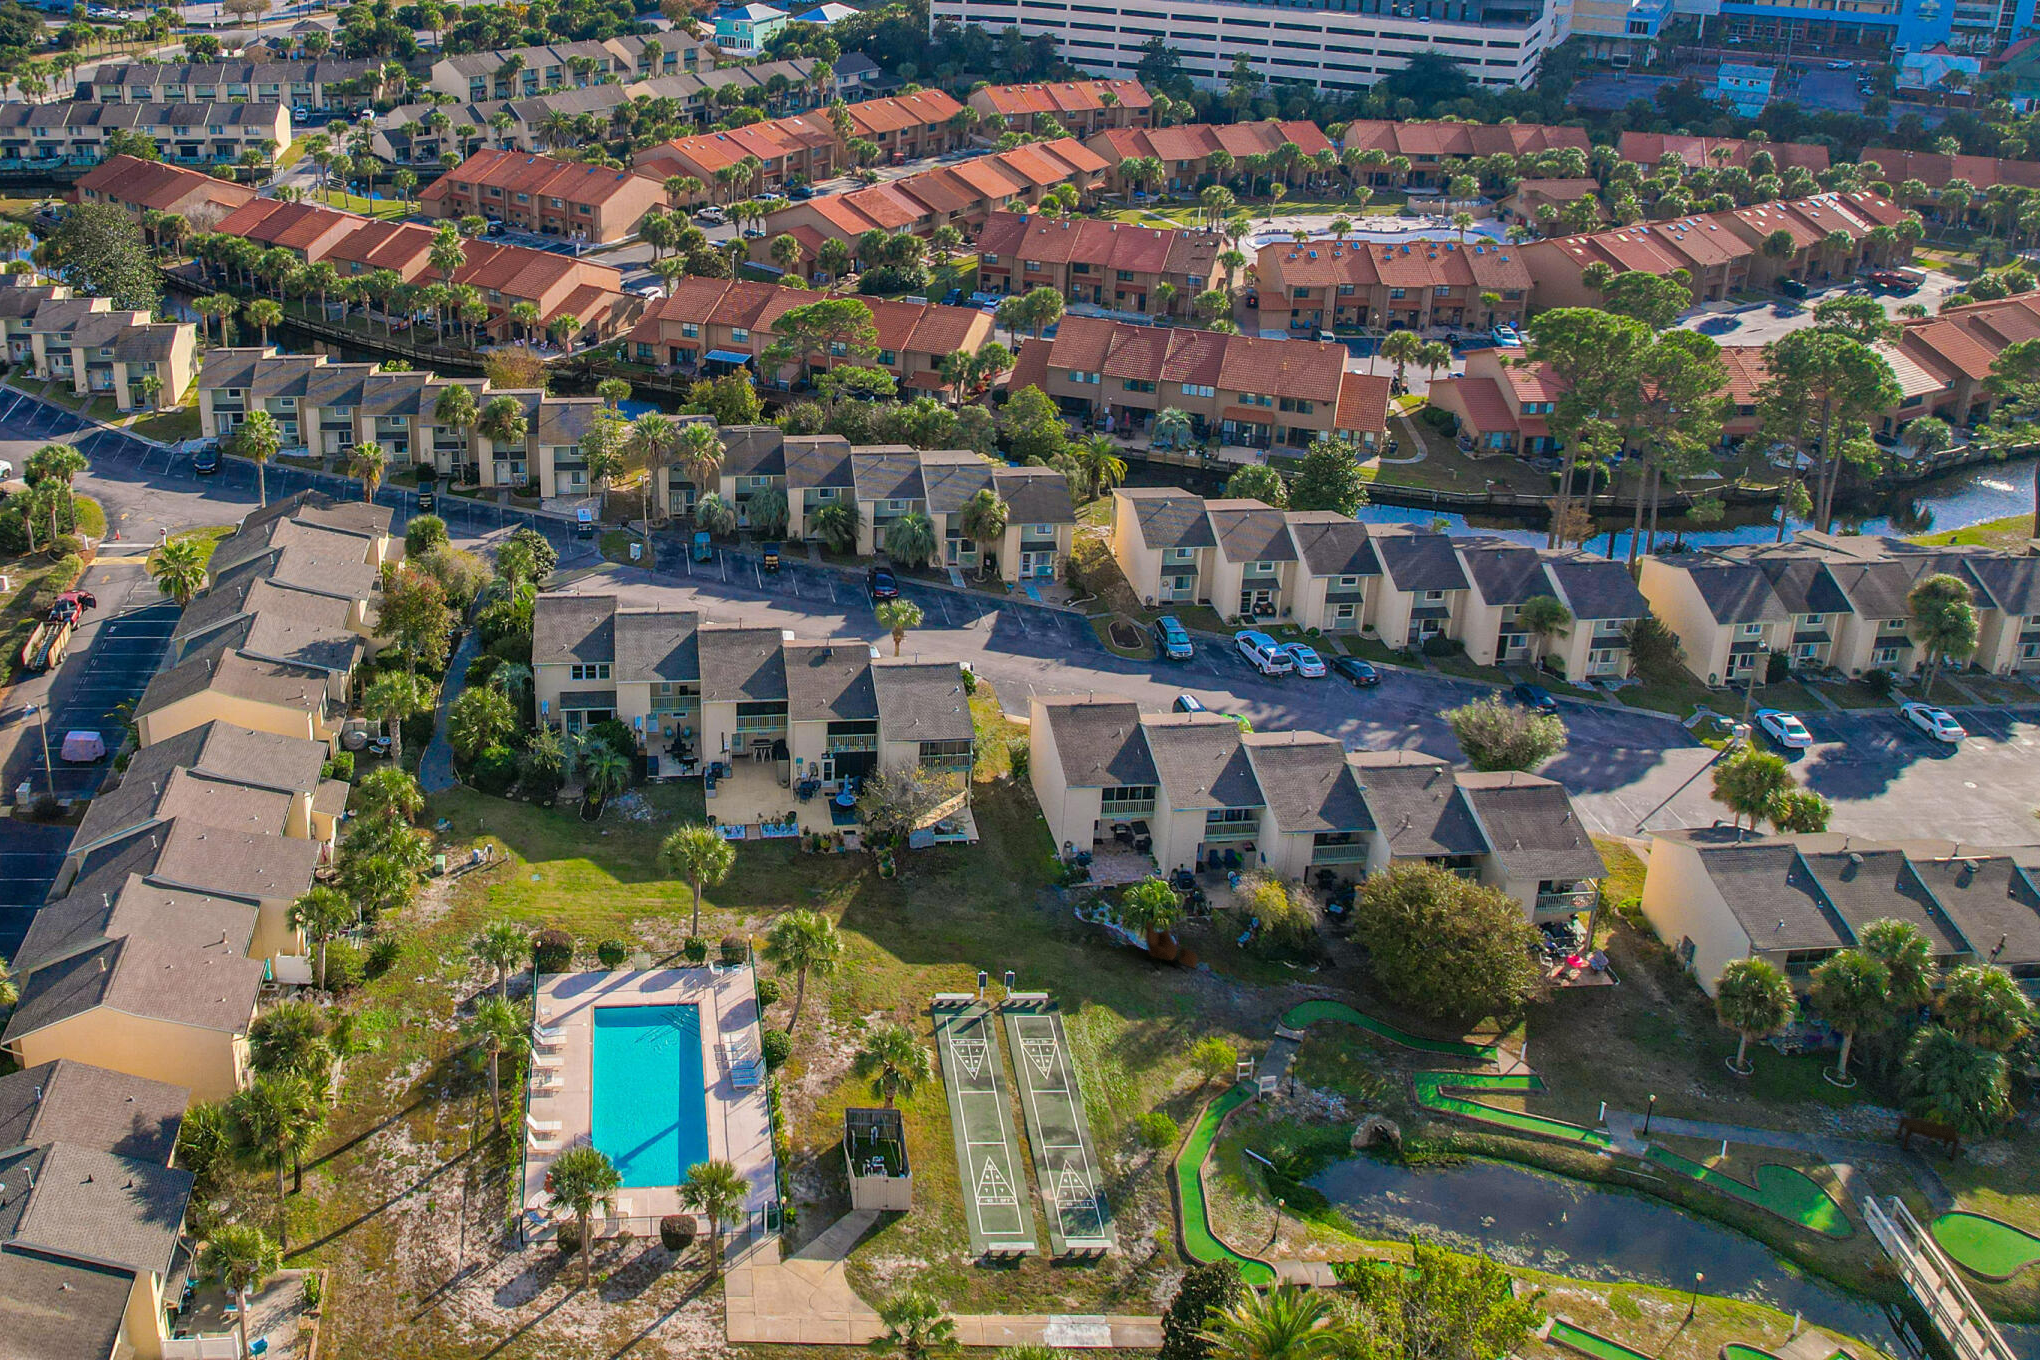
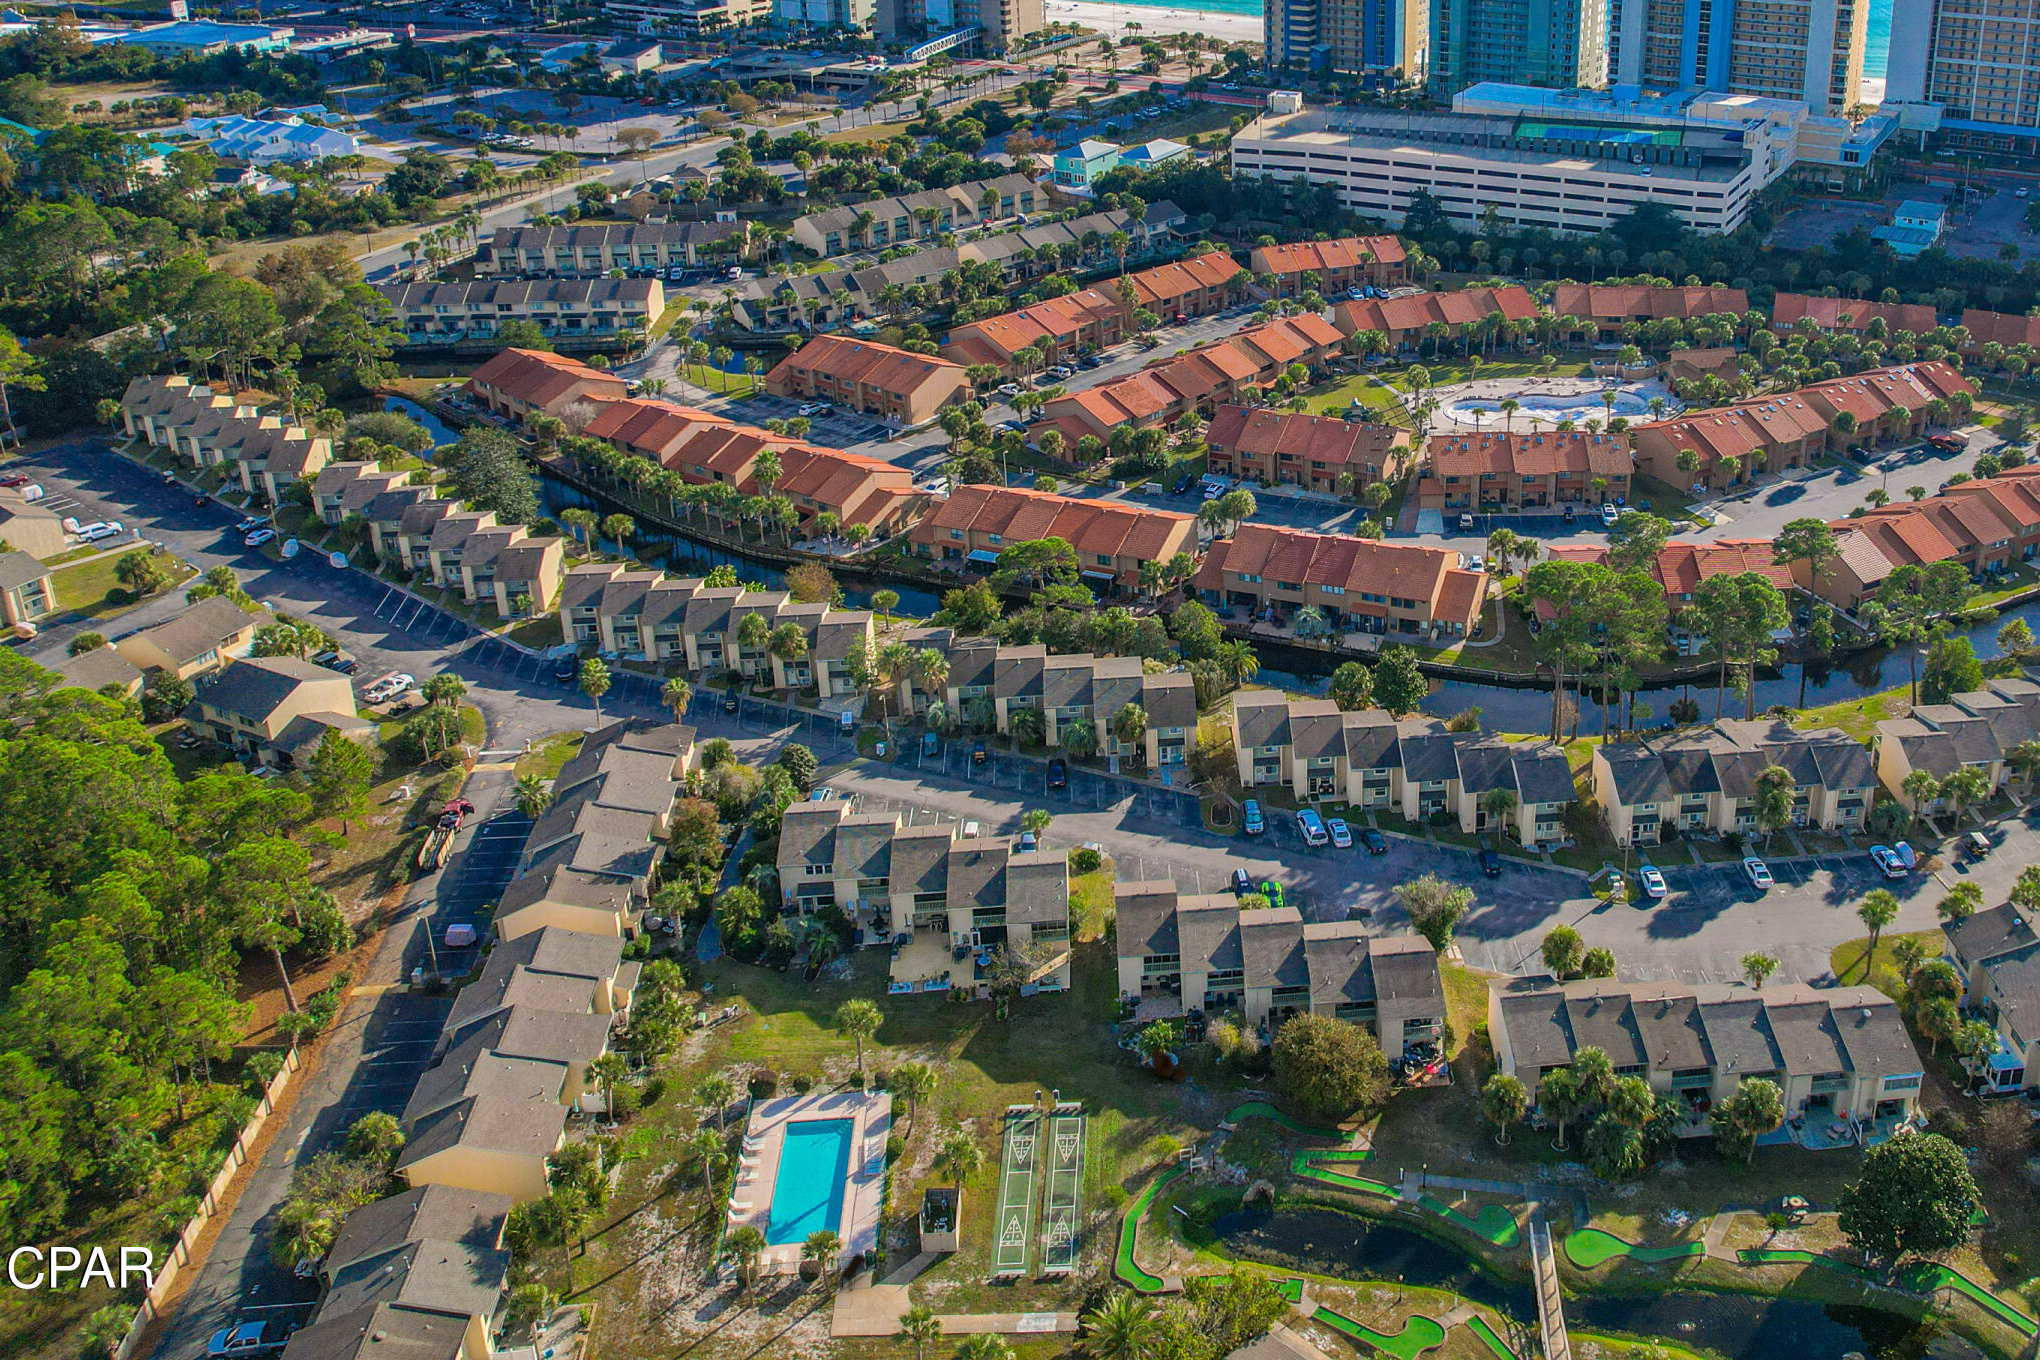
bench: present [1896,1117,1960,1160] -> present [839,1253,867,1290]

